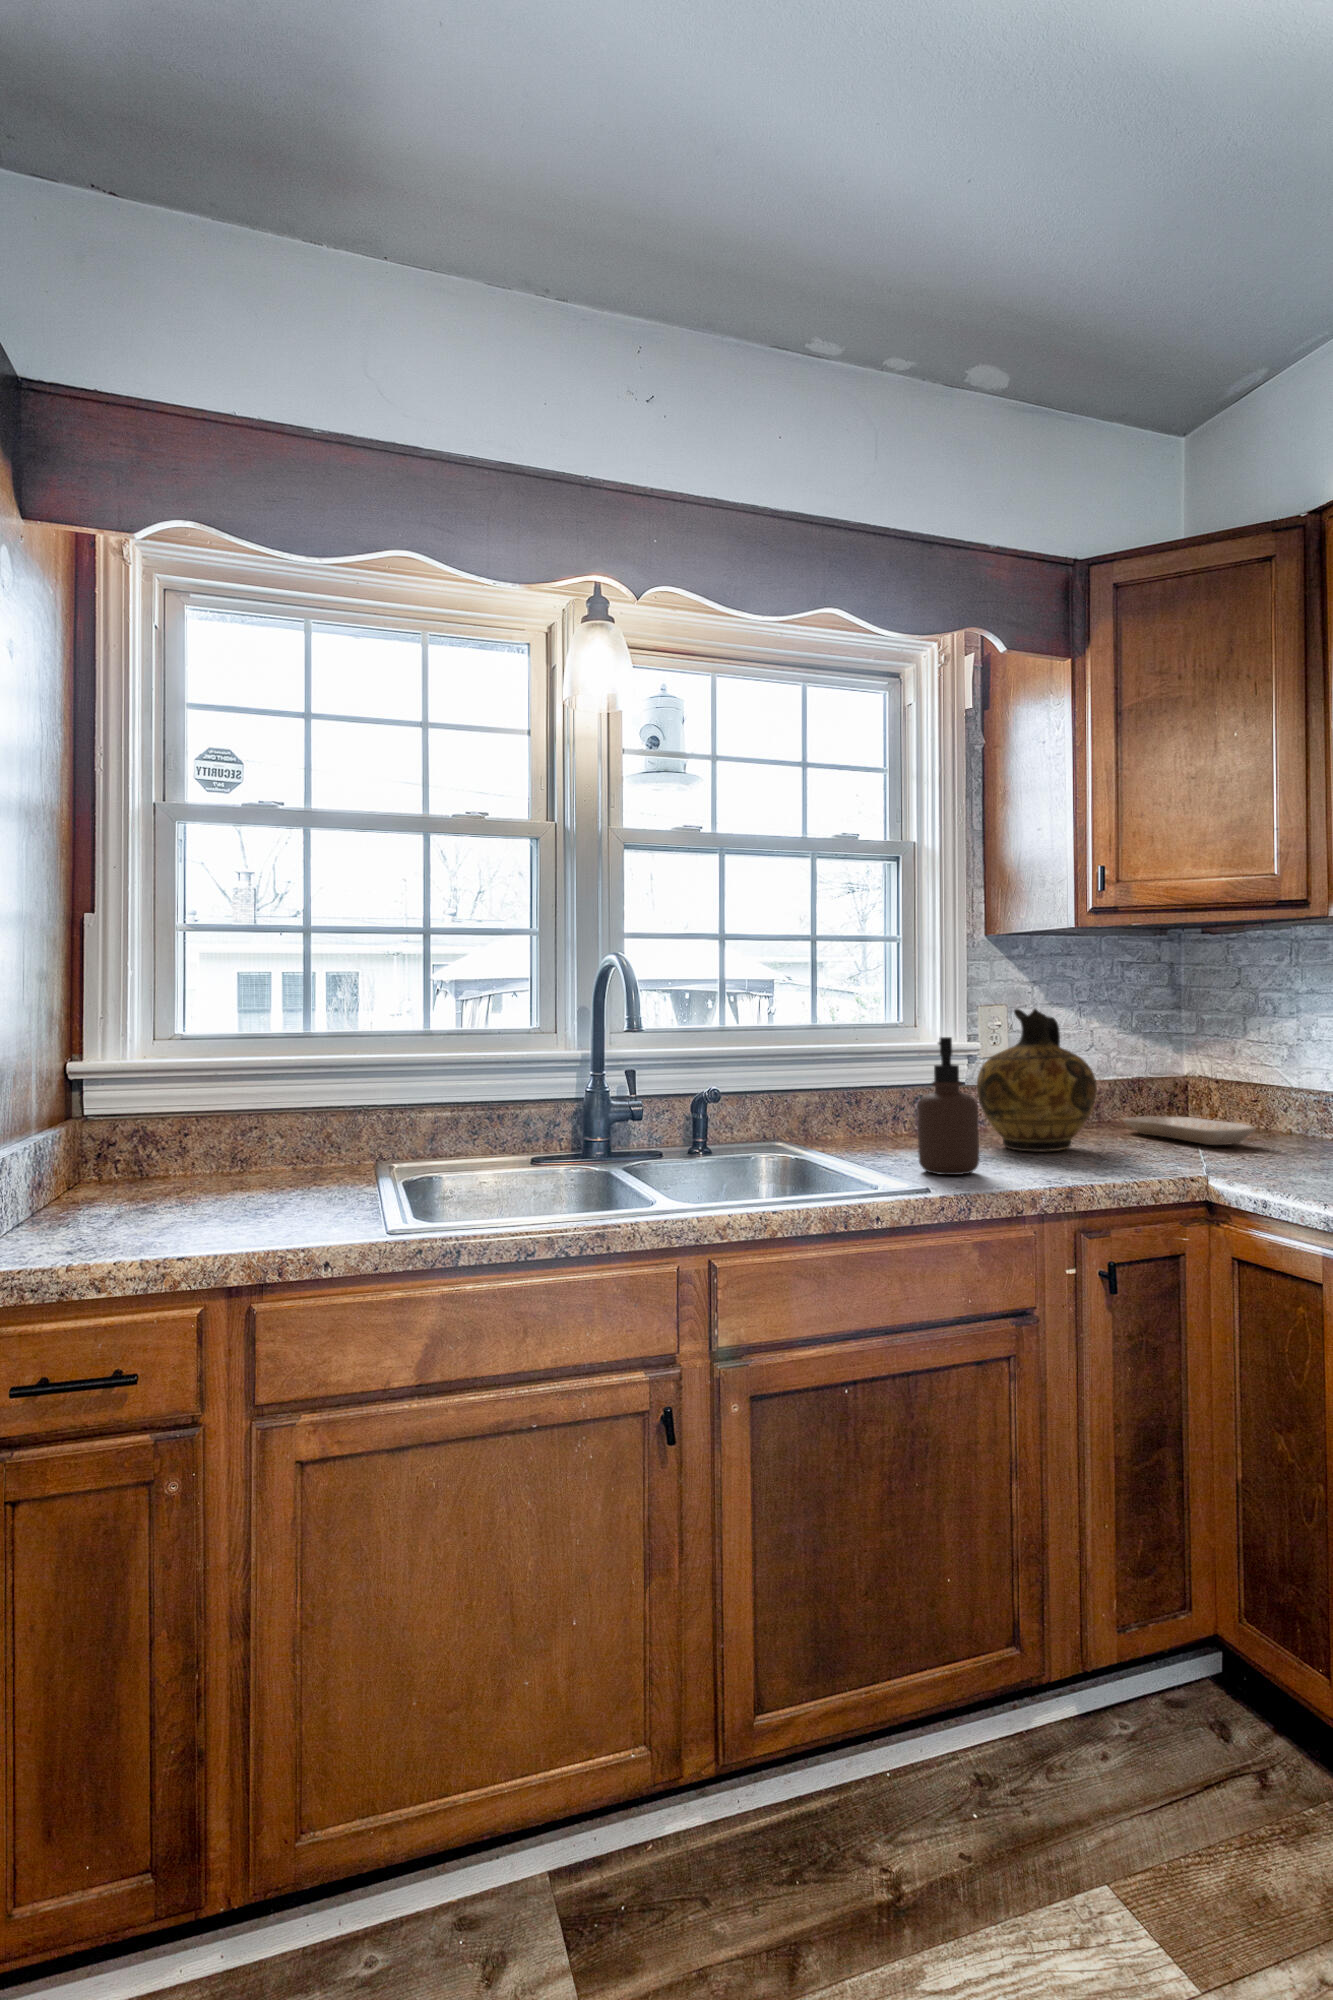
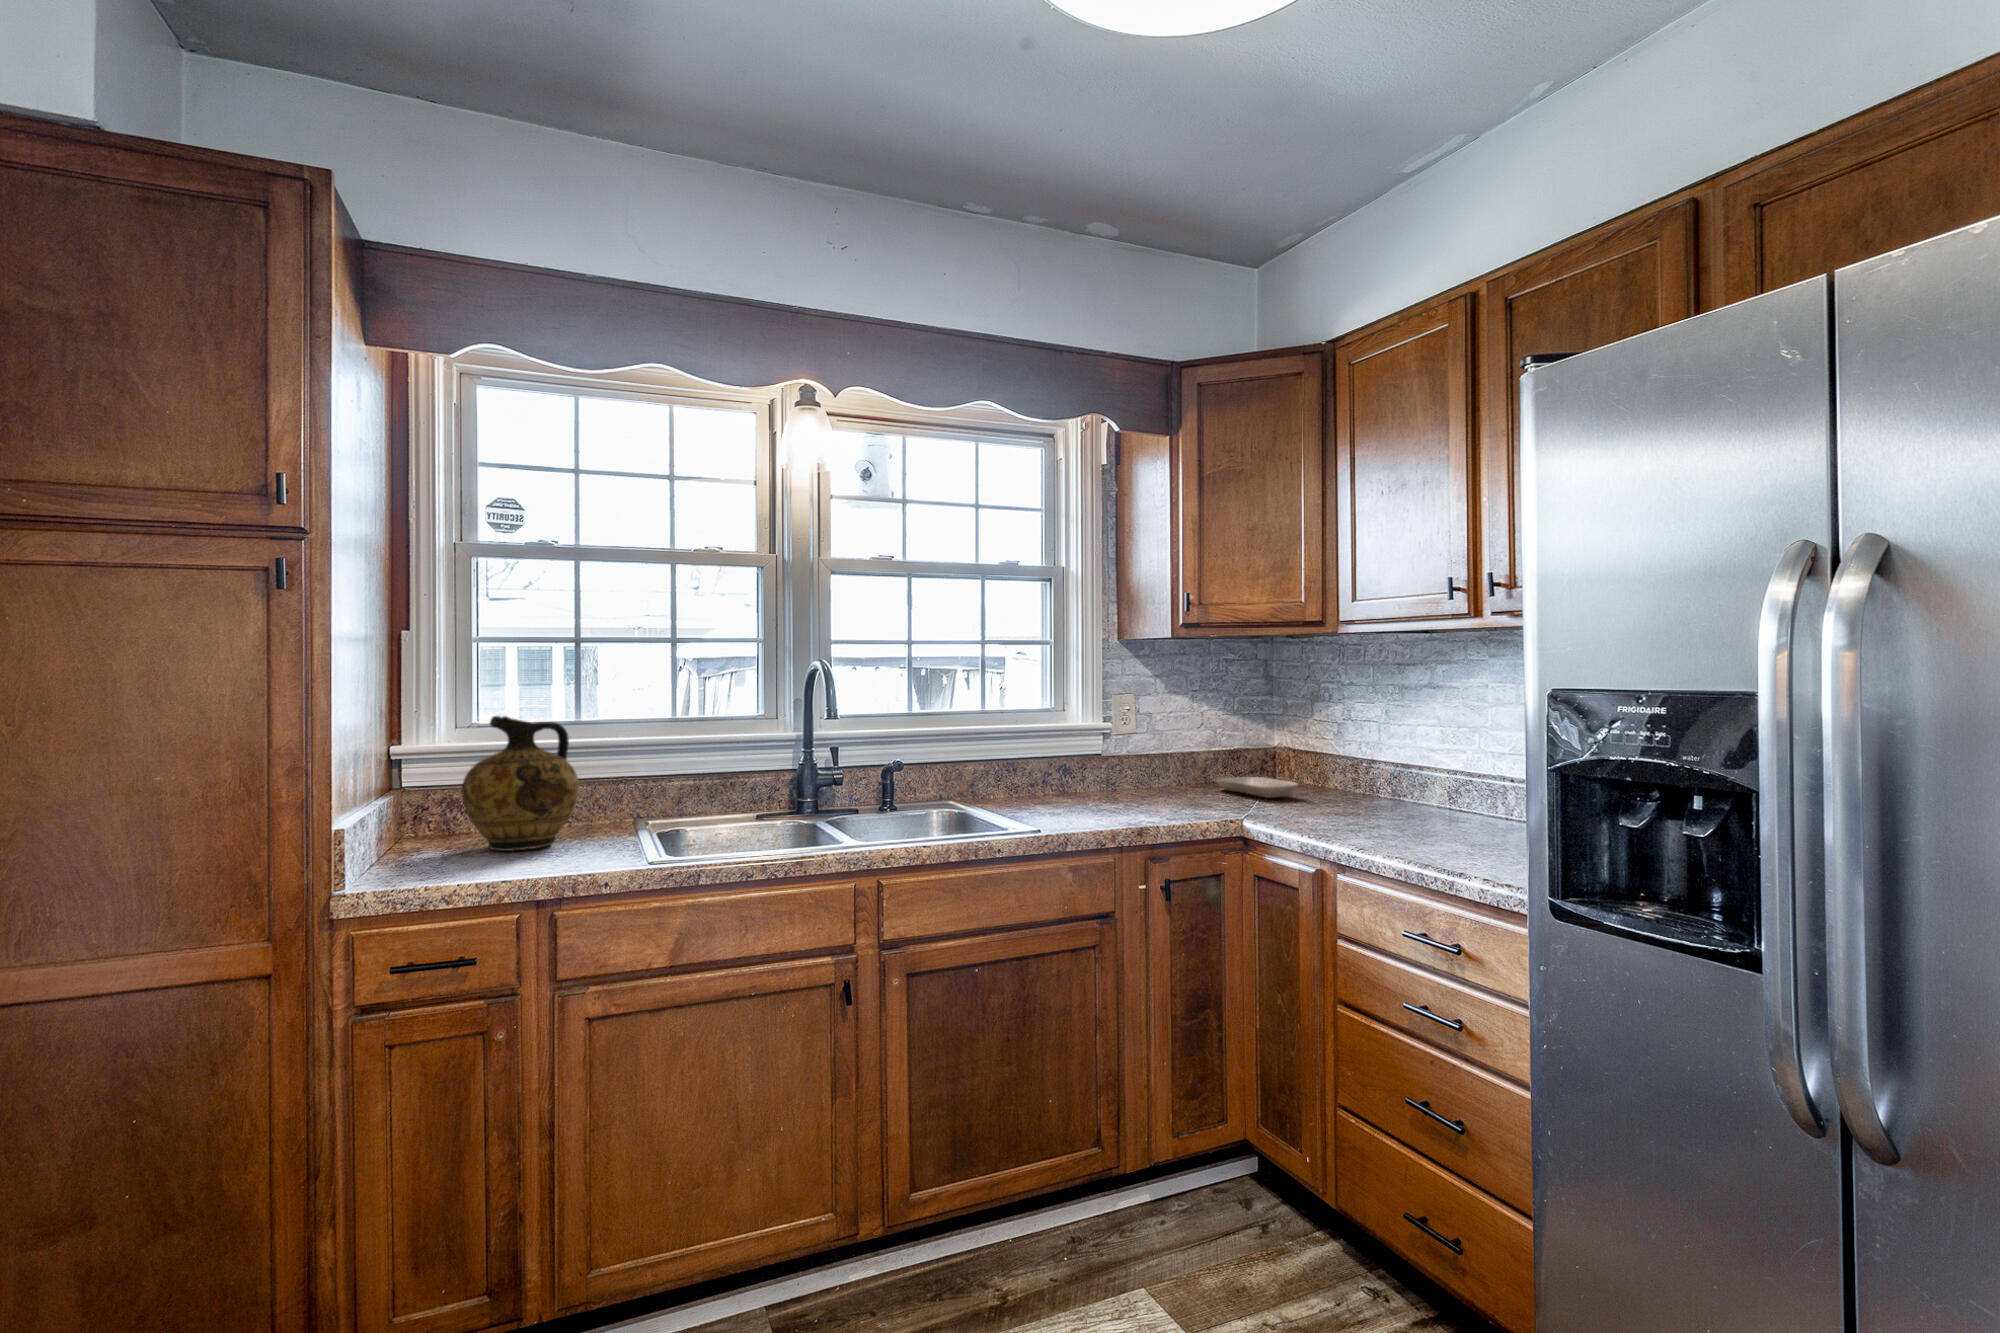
ceramic jug: present [977,1009,1097,1151] -> present [462,716,579,851]
soap dispenser: present [917,1037,979,1175] -> none [1039,721,1082,821]

